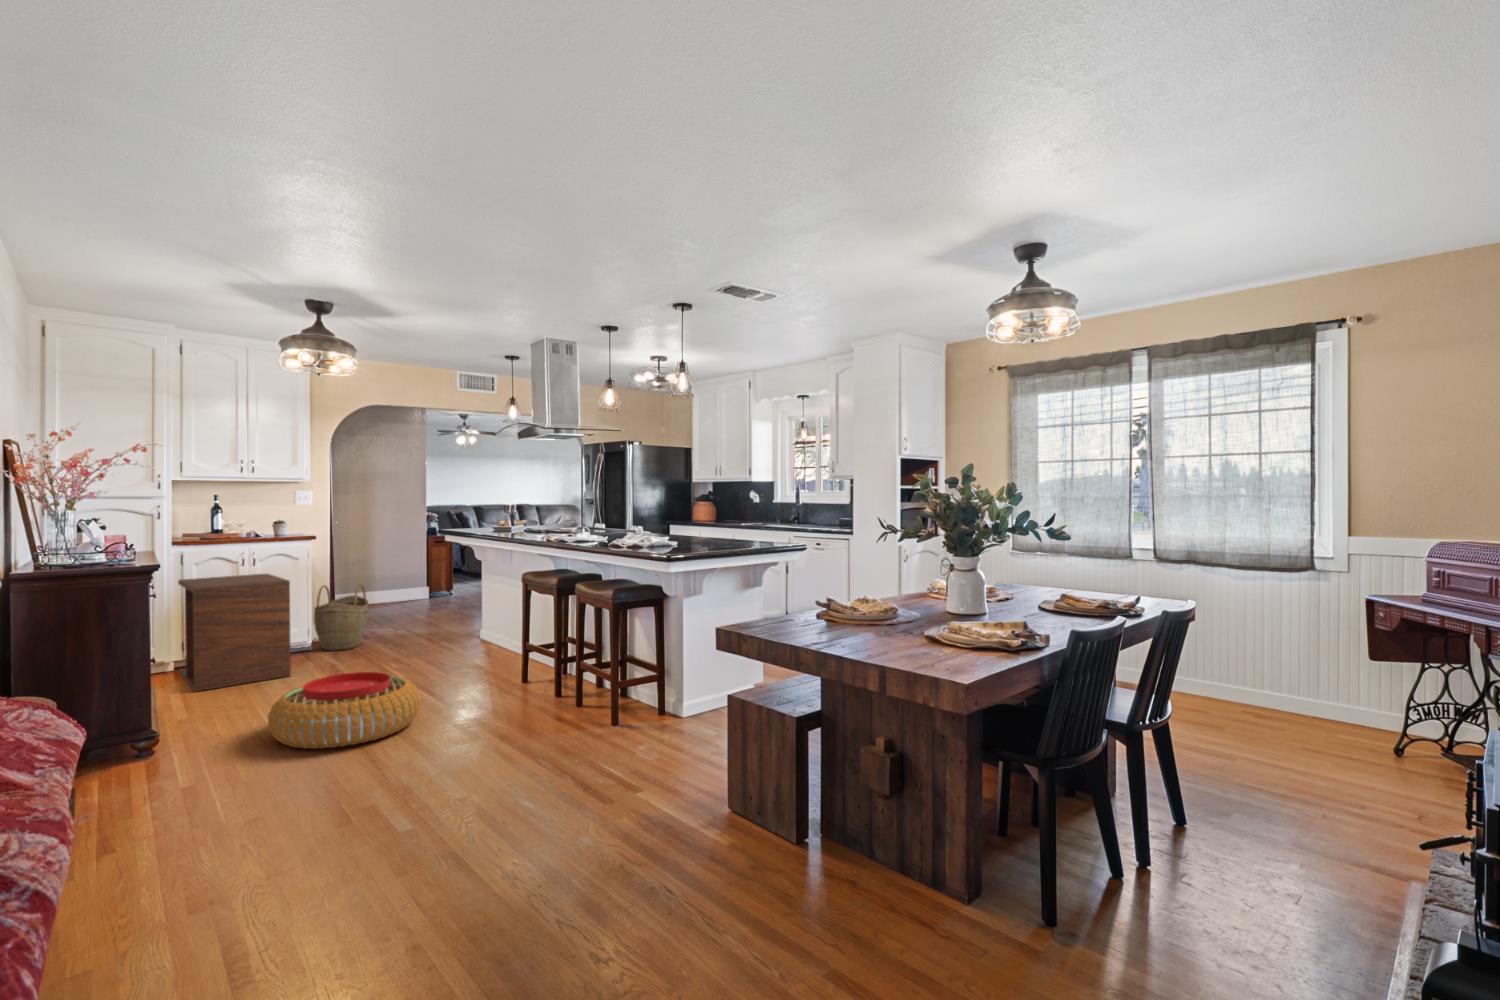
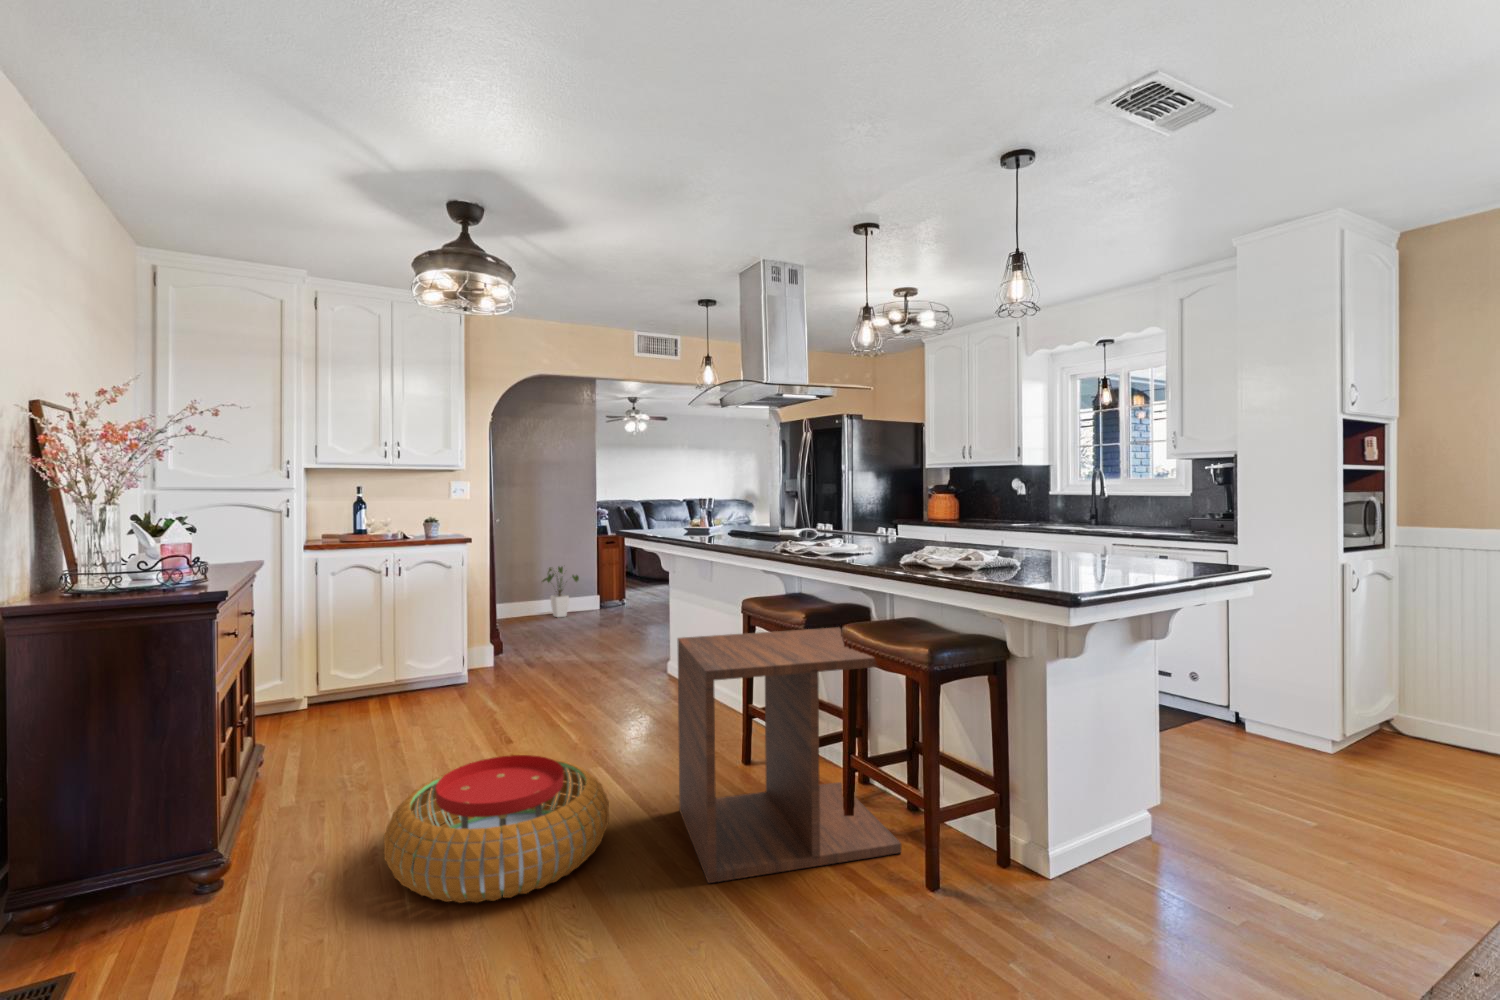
house plant: none [375,559,410,605] -> present [542,567,579,617]
side table: present [178,574,291,692] -> present [678,627,901,883]
woven basket: present [314,584,369,651] -> none [470,600,534,685]

